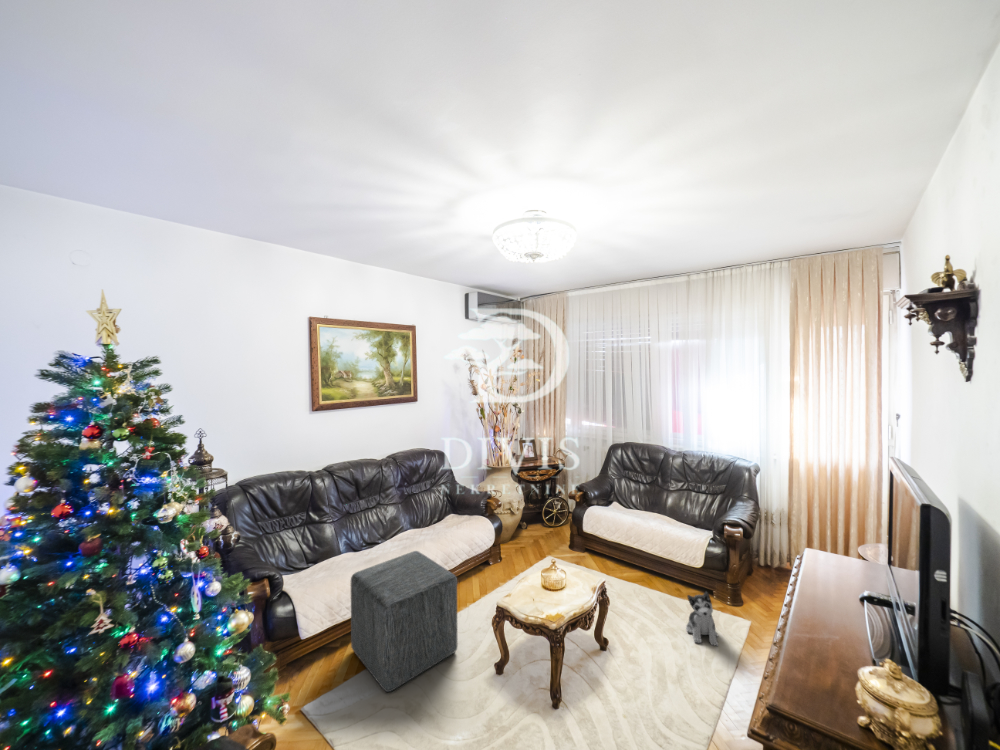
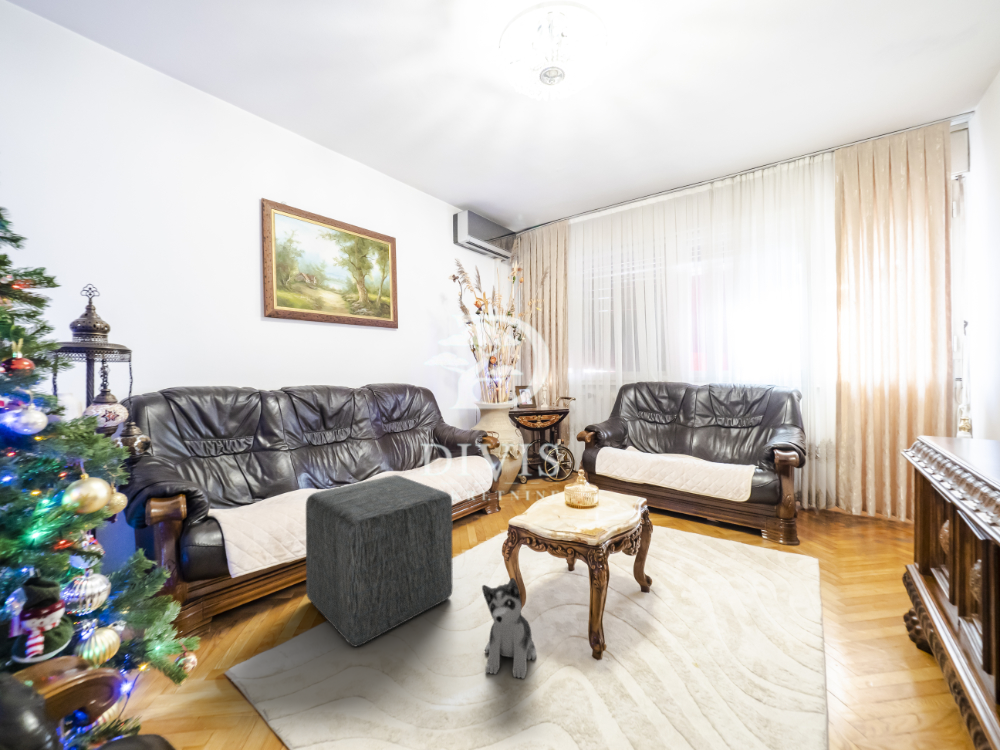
plush toy: present [686,591,718,646] -> present [482,578,536,679]

